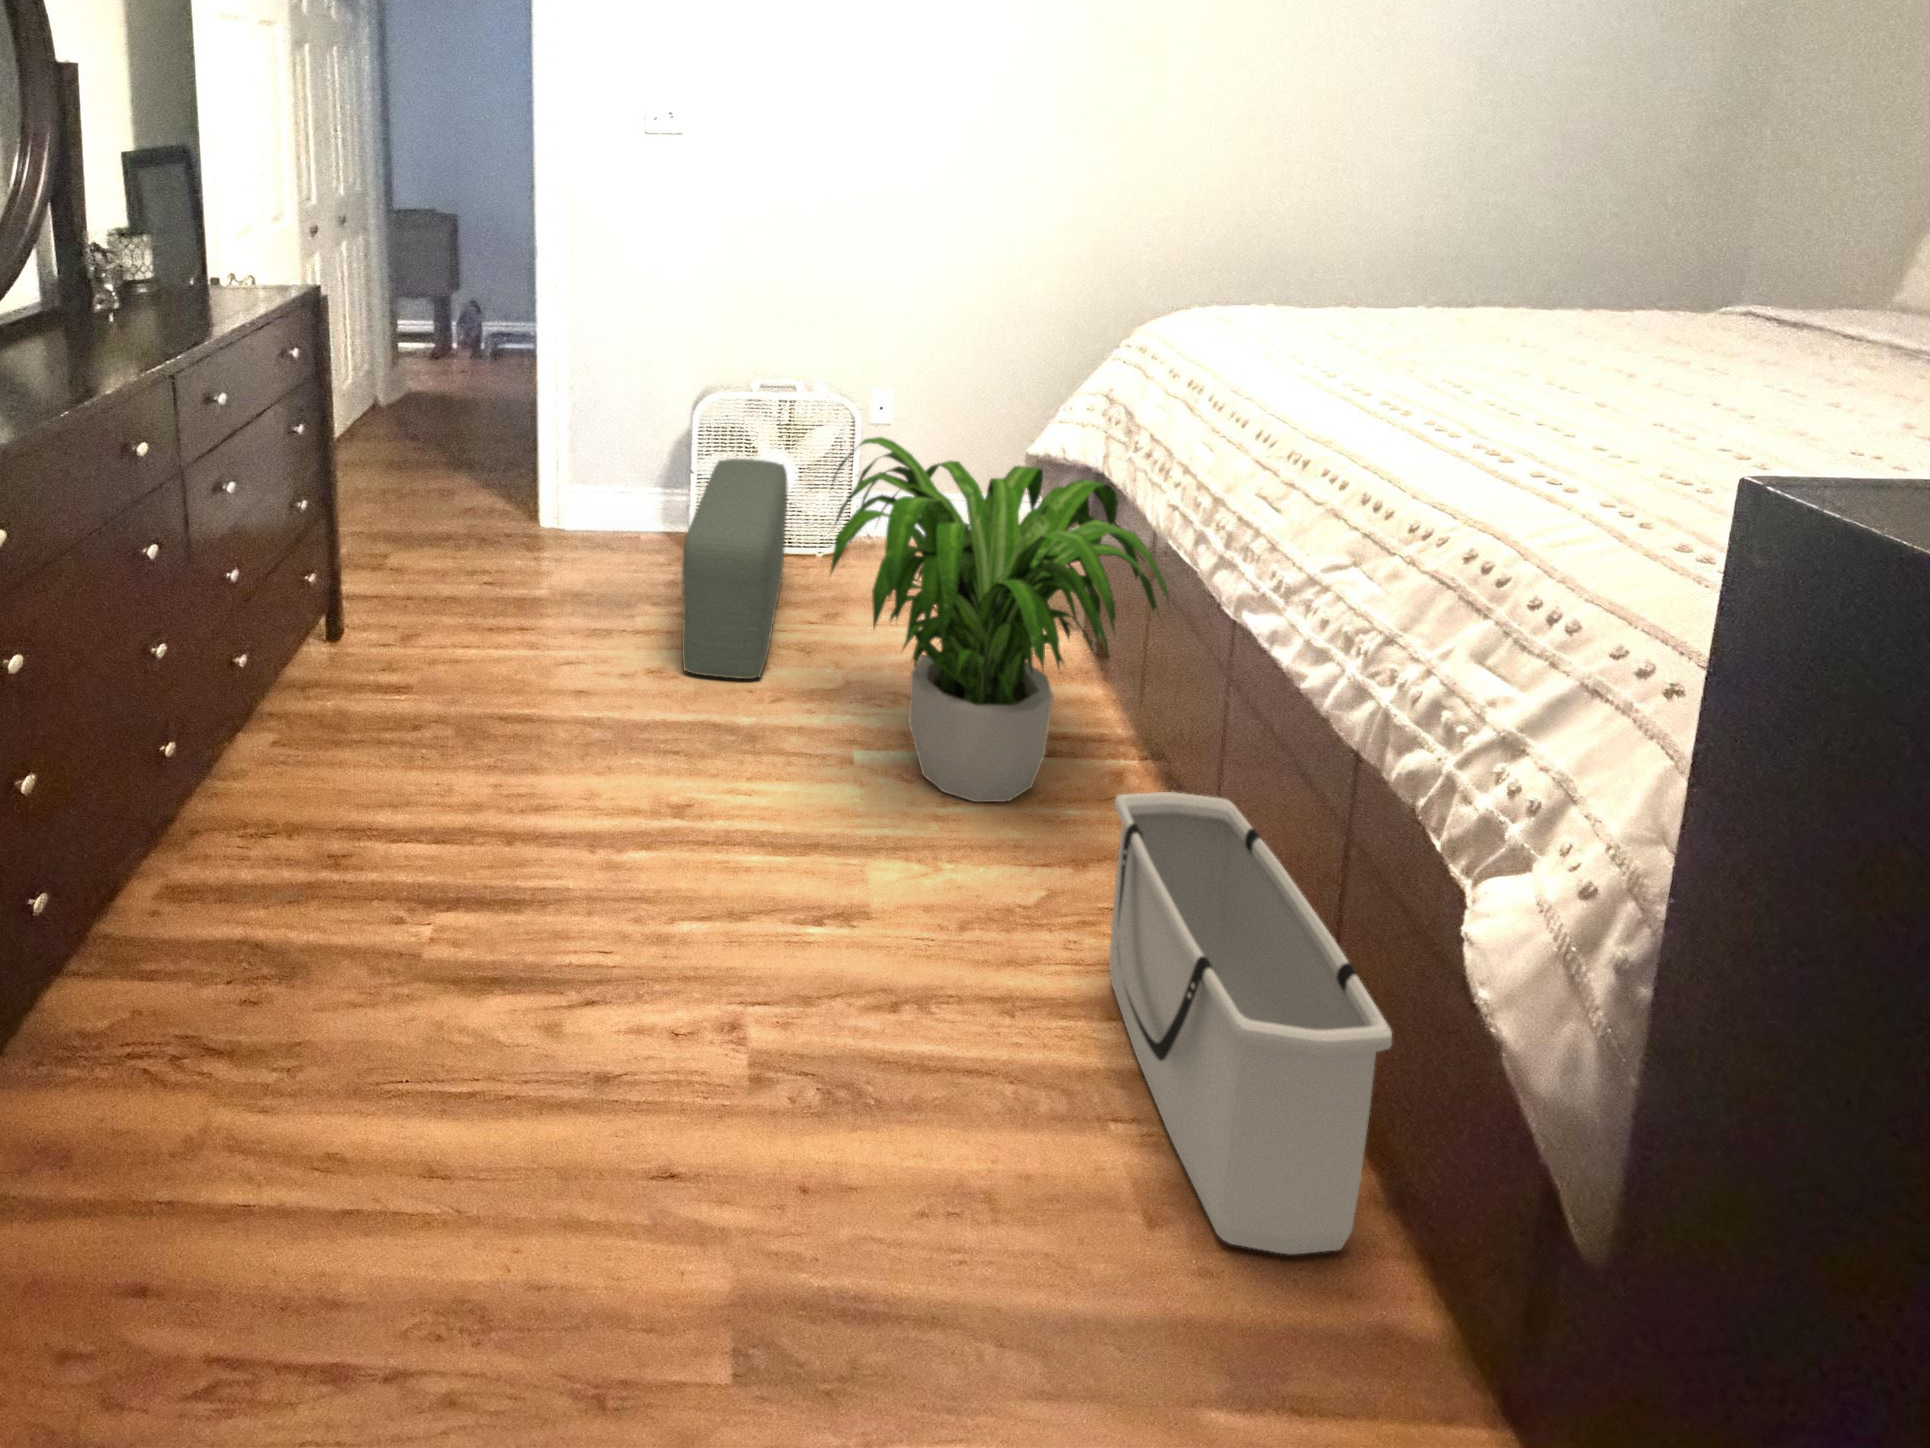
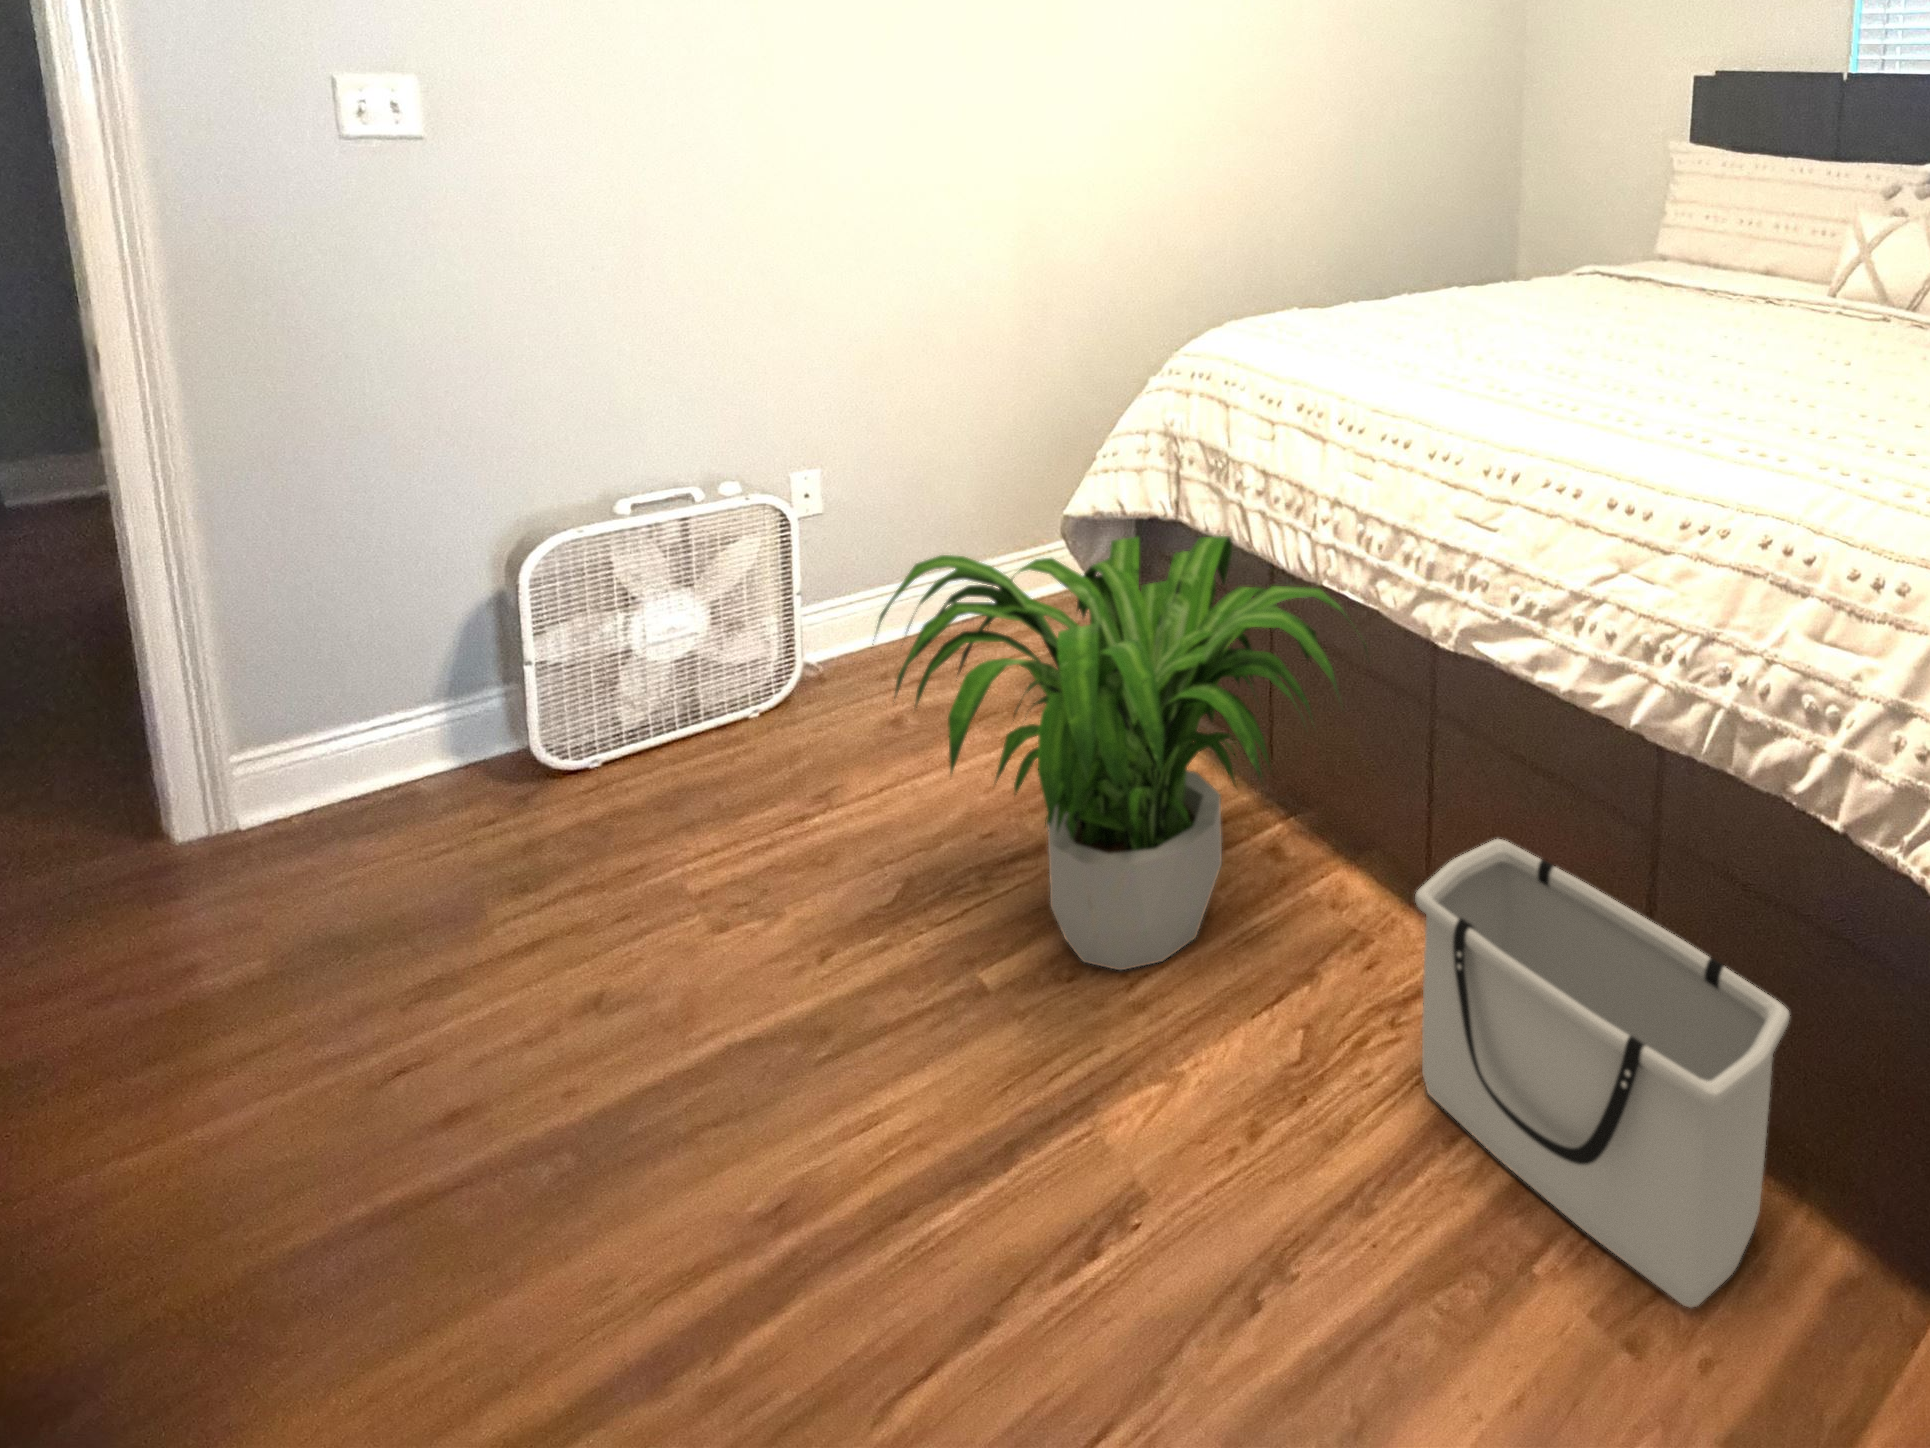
pouf: present [682,459,787,679] -> none [577,617,780,995]

